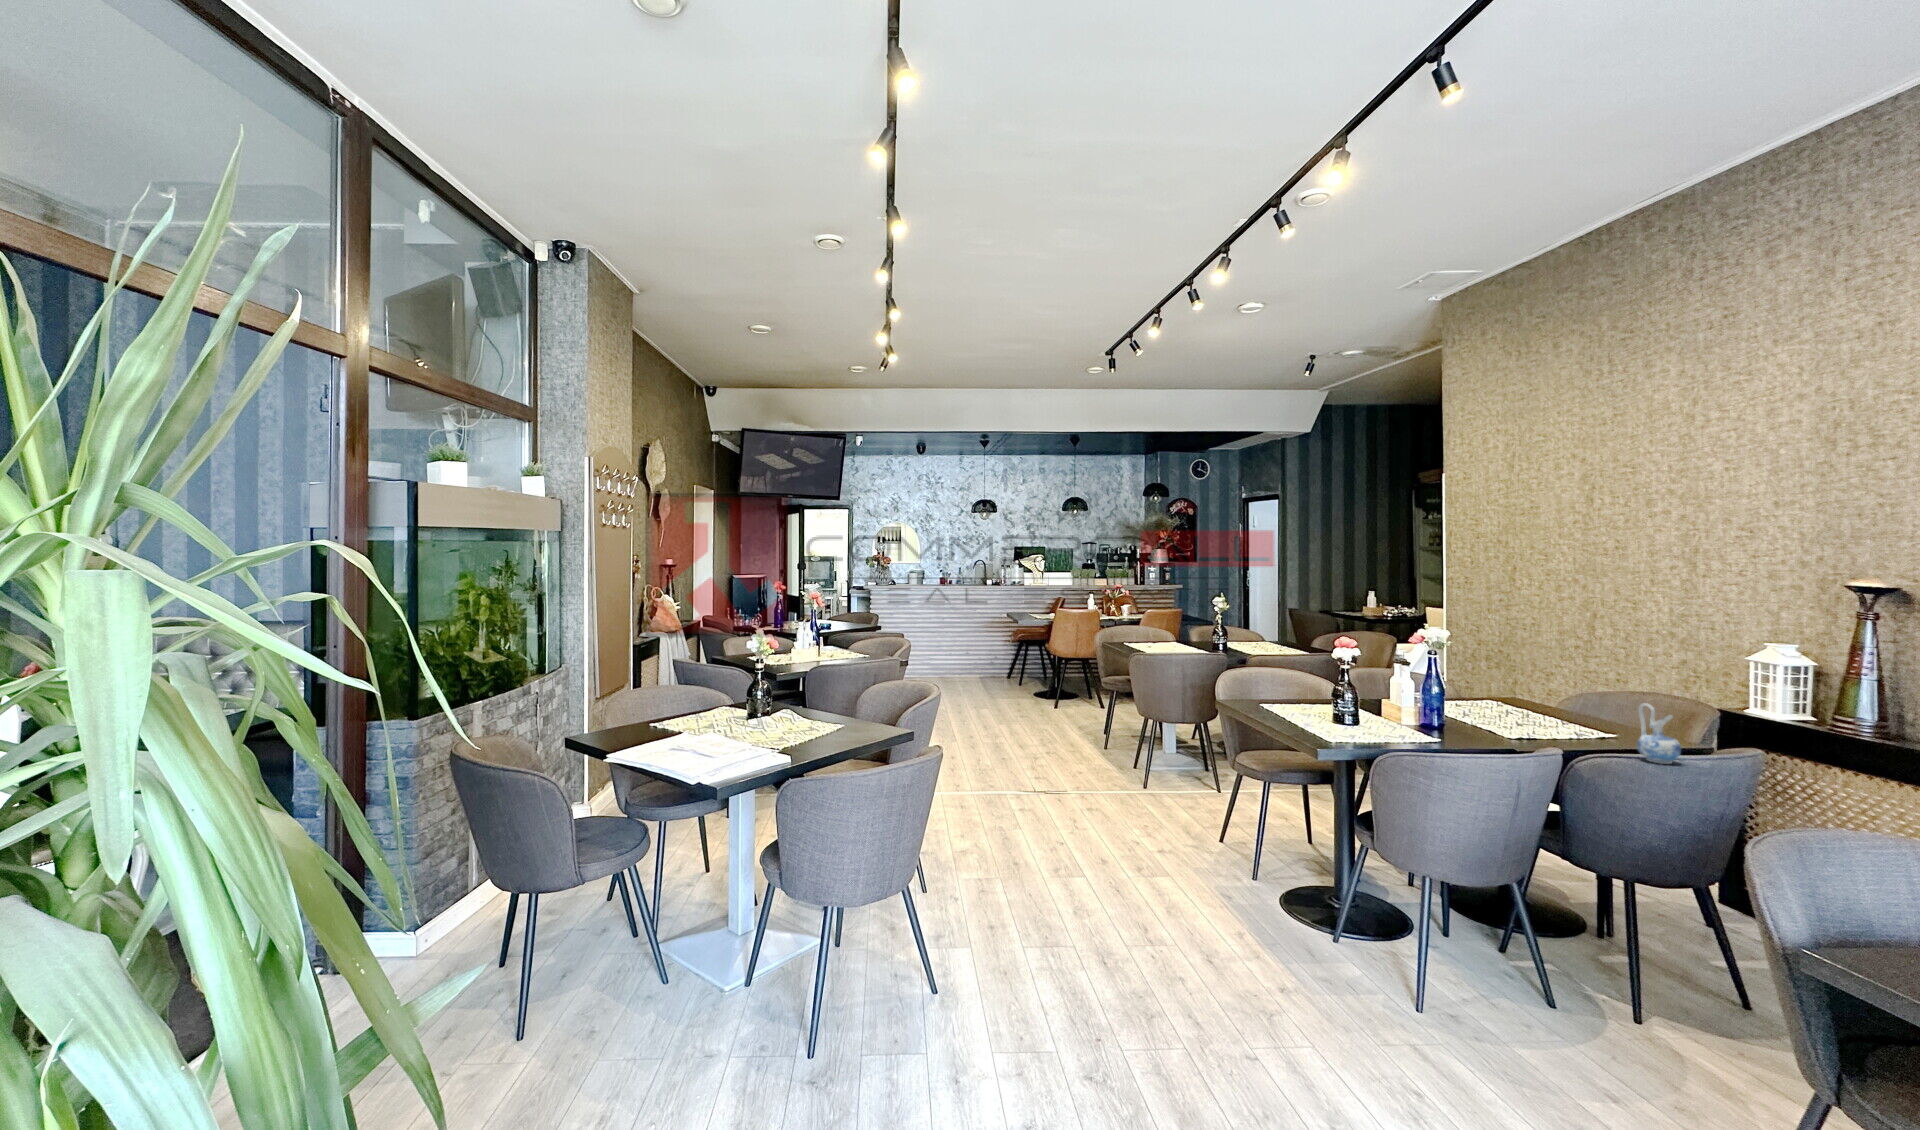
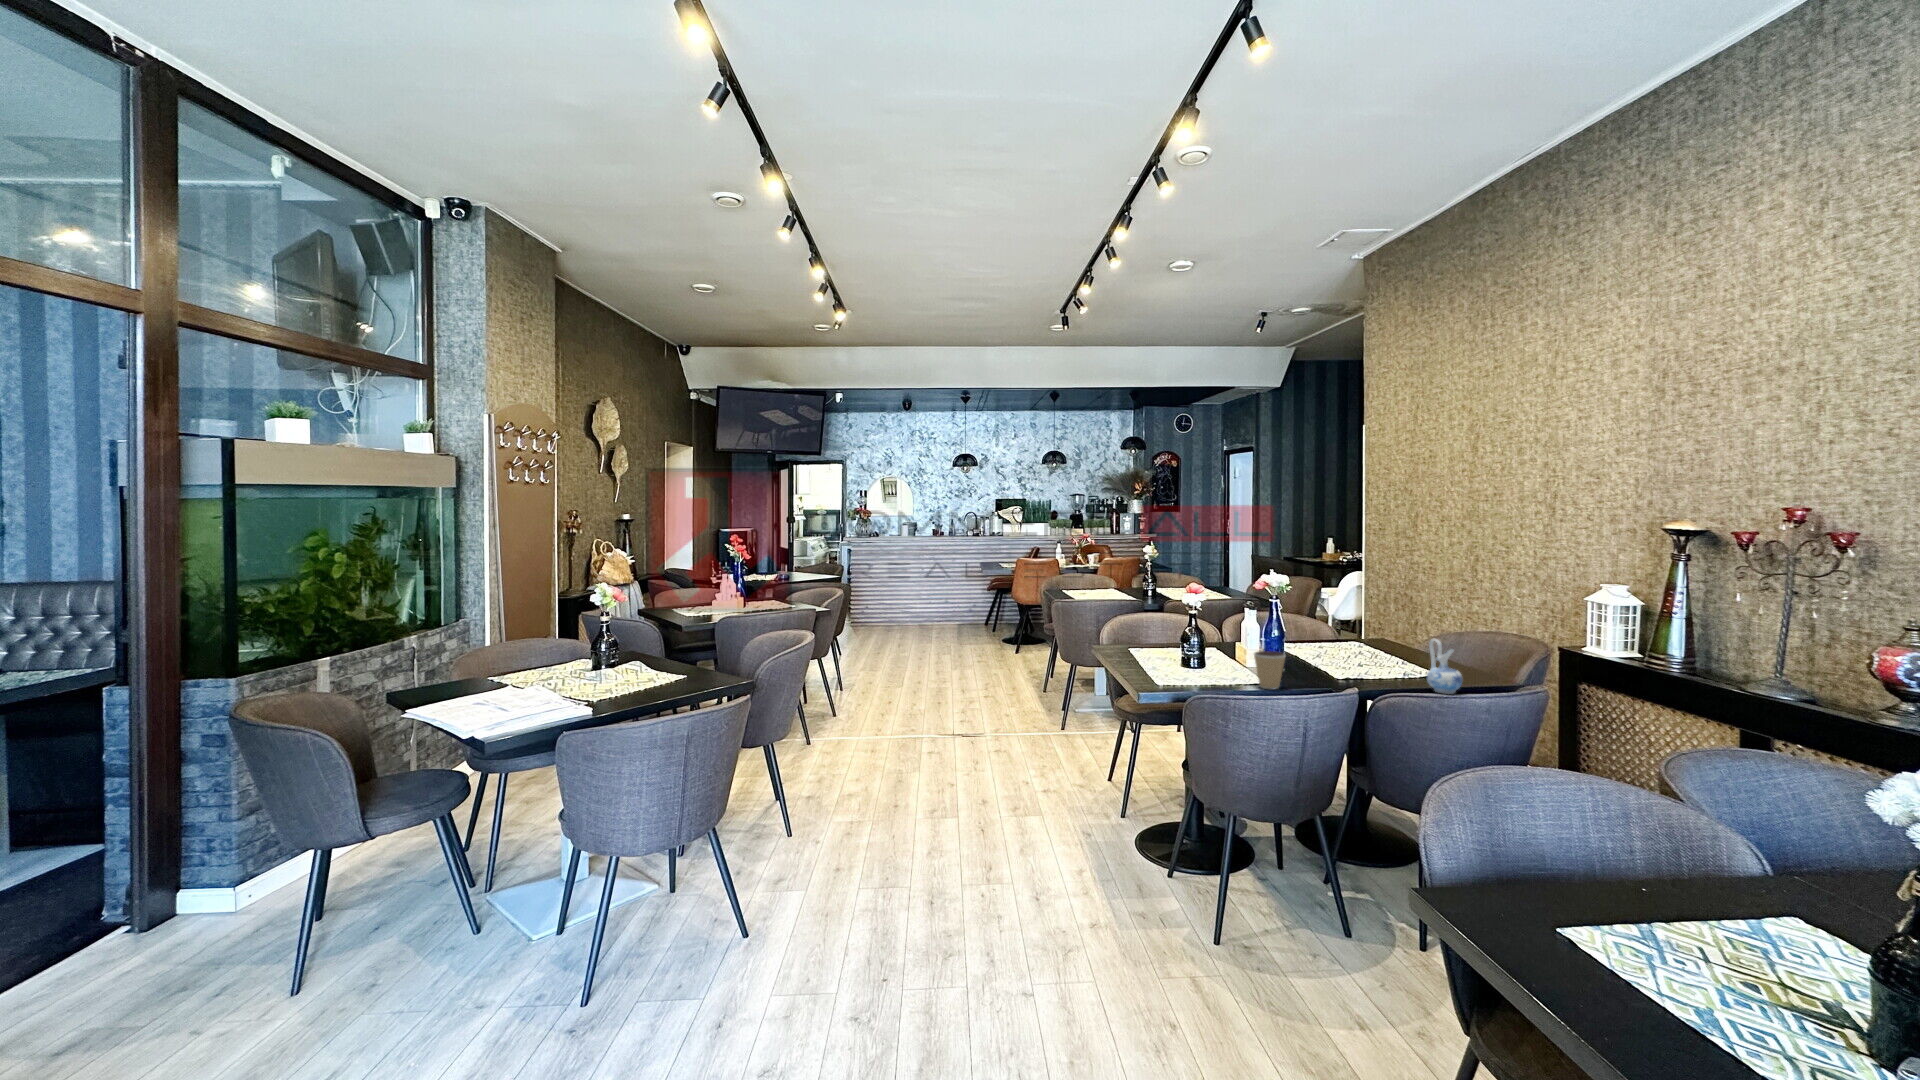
coffee cup: none [1448,716,1488,759] -> present [1254,651,1285,689]

